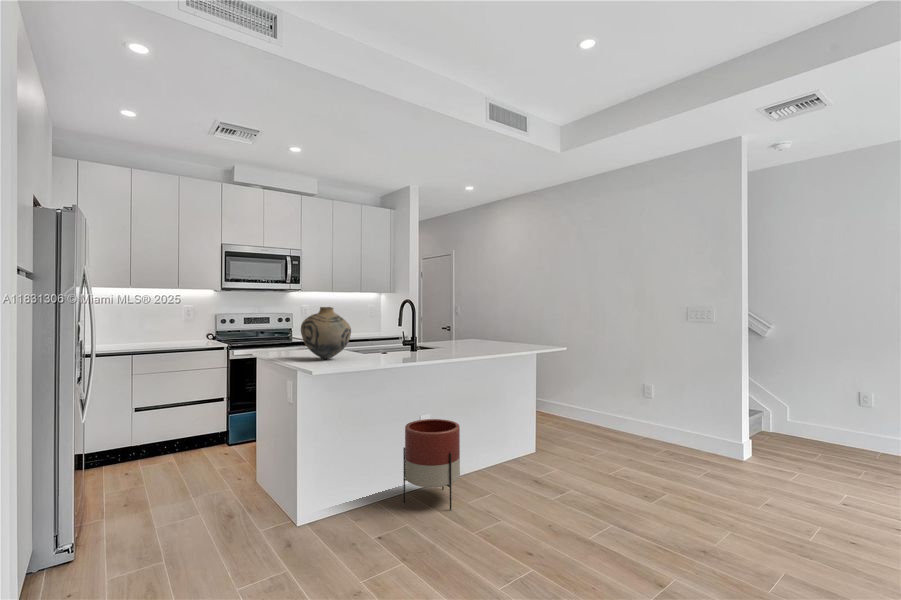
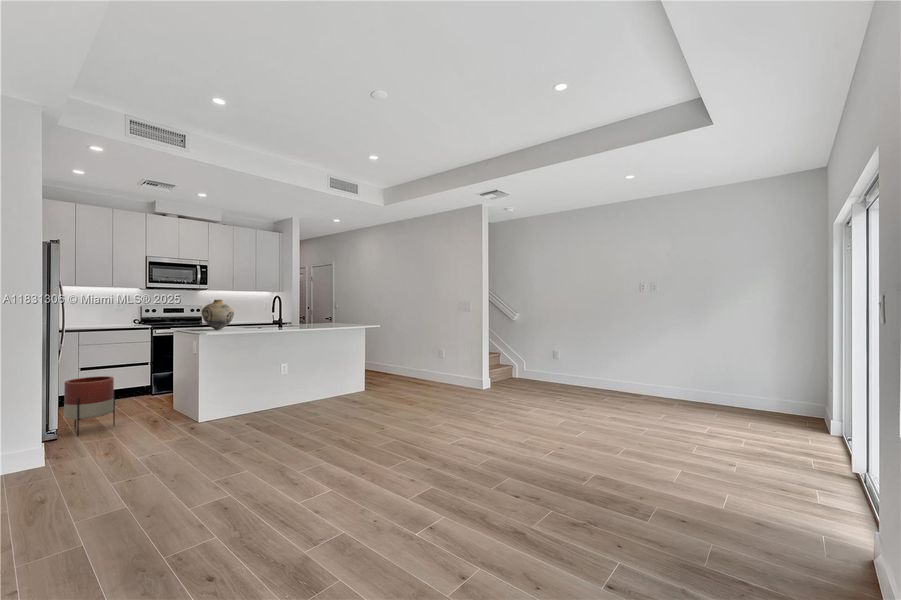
planter: present [403,419,460,510] -> present [64,376,115,436]

